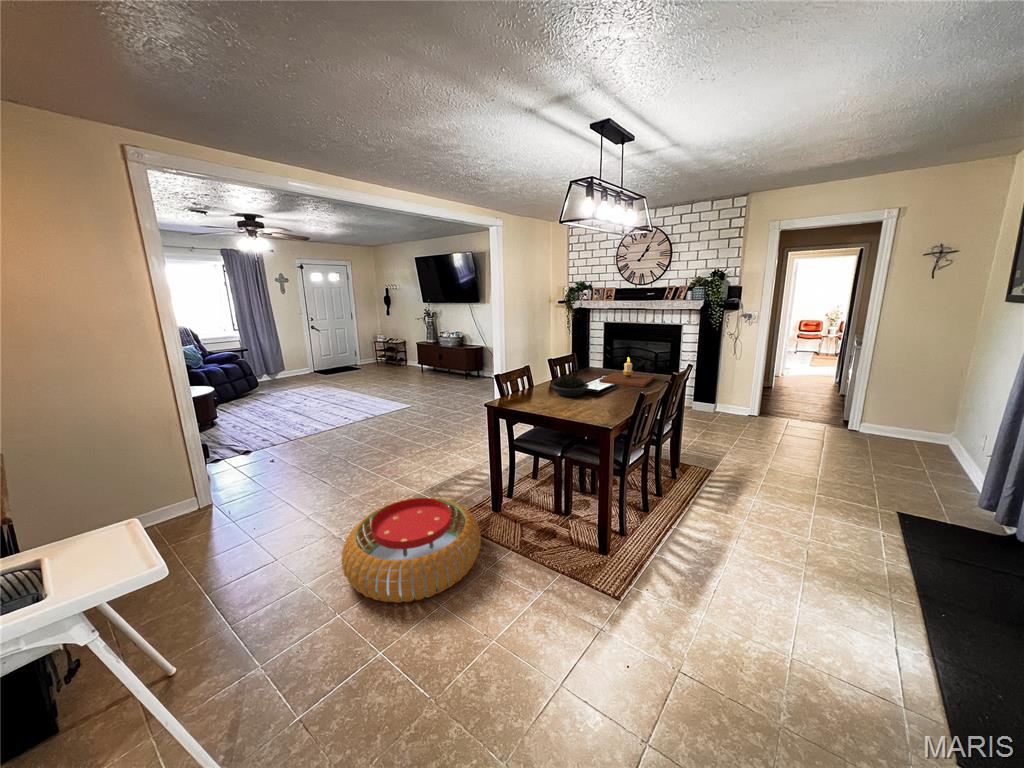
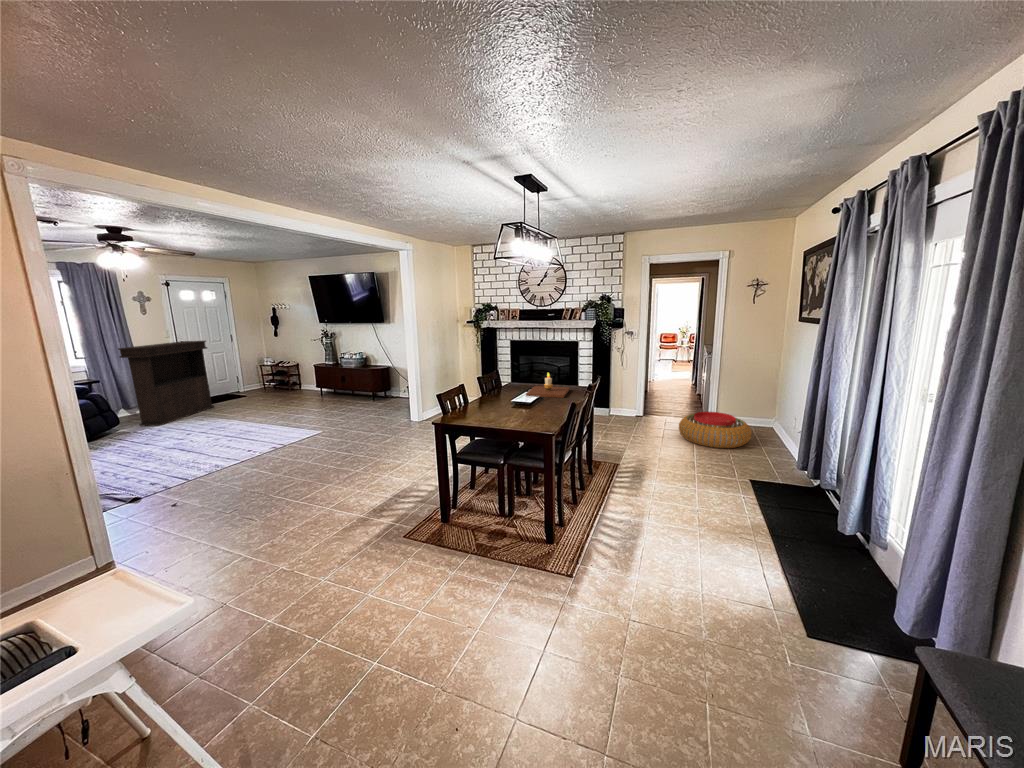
console table: none [261,318,334,390] -> present [118,341,214,426]
succulent plant: present [551,374,589,397] -> none [488,390,522,410]
pouf: present [341,497,481,603] -> present [679,412,751,448]

